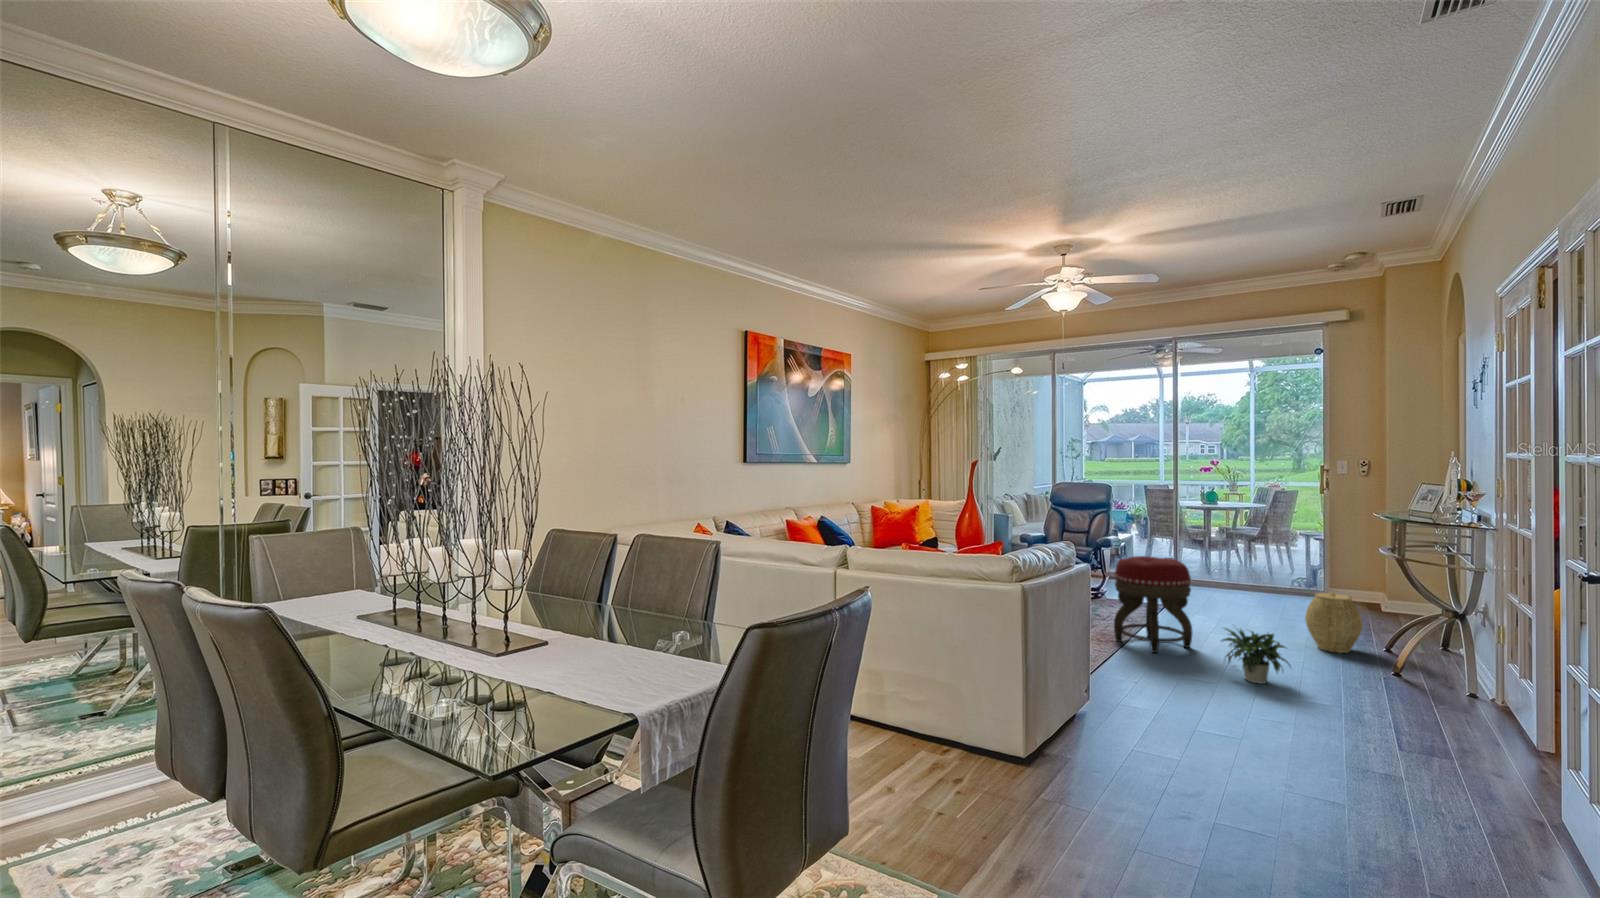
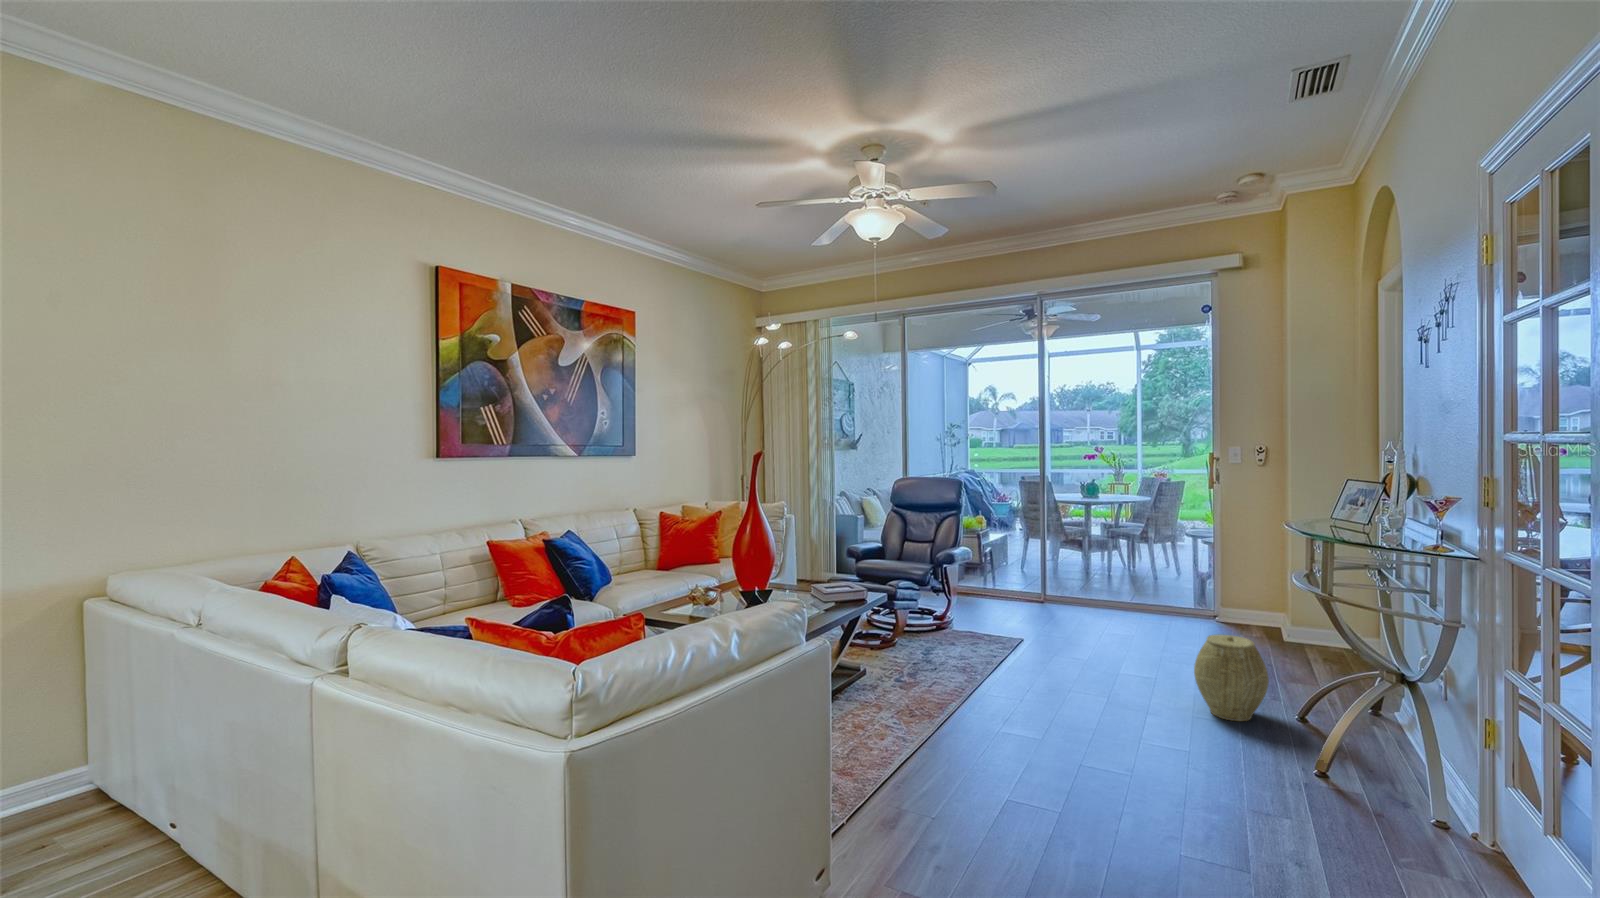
footstool: present [1114,556,1192,653] -> none [938,590,1043,738]
potted plant: present [1222,628,1290,683] -> none [1051,707,1173,803]

